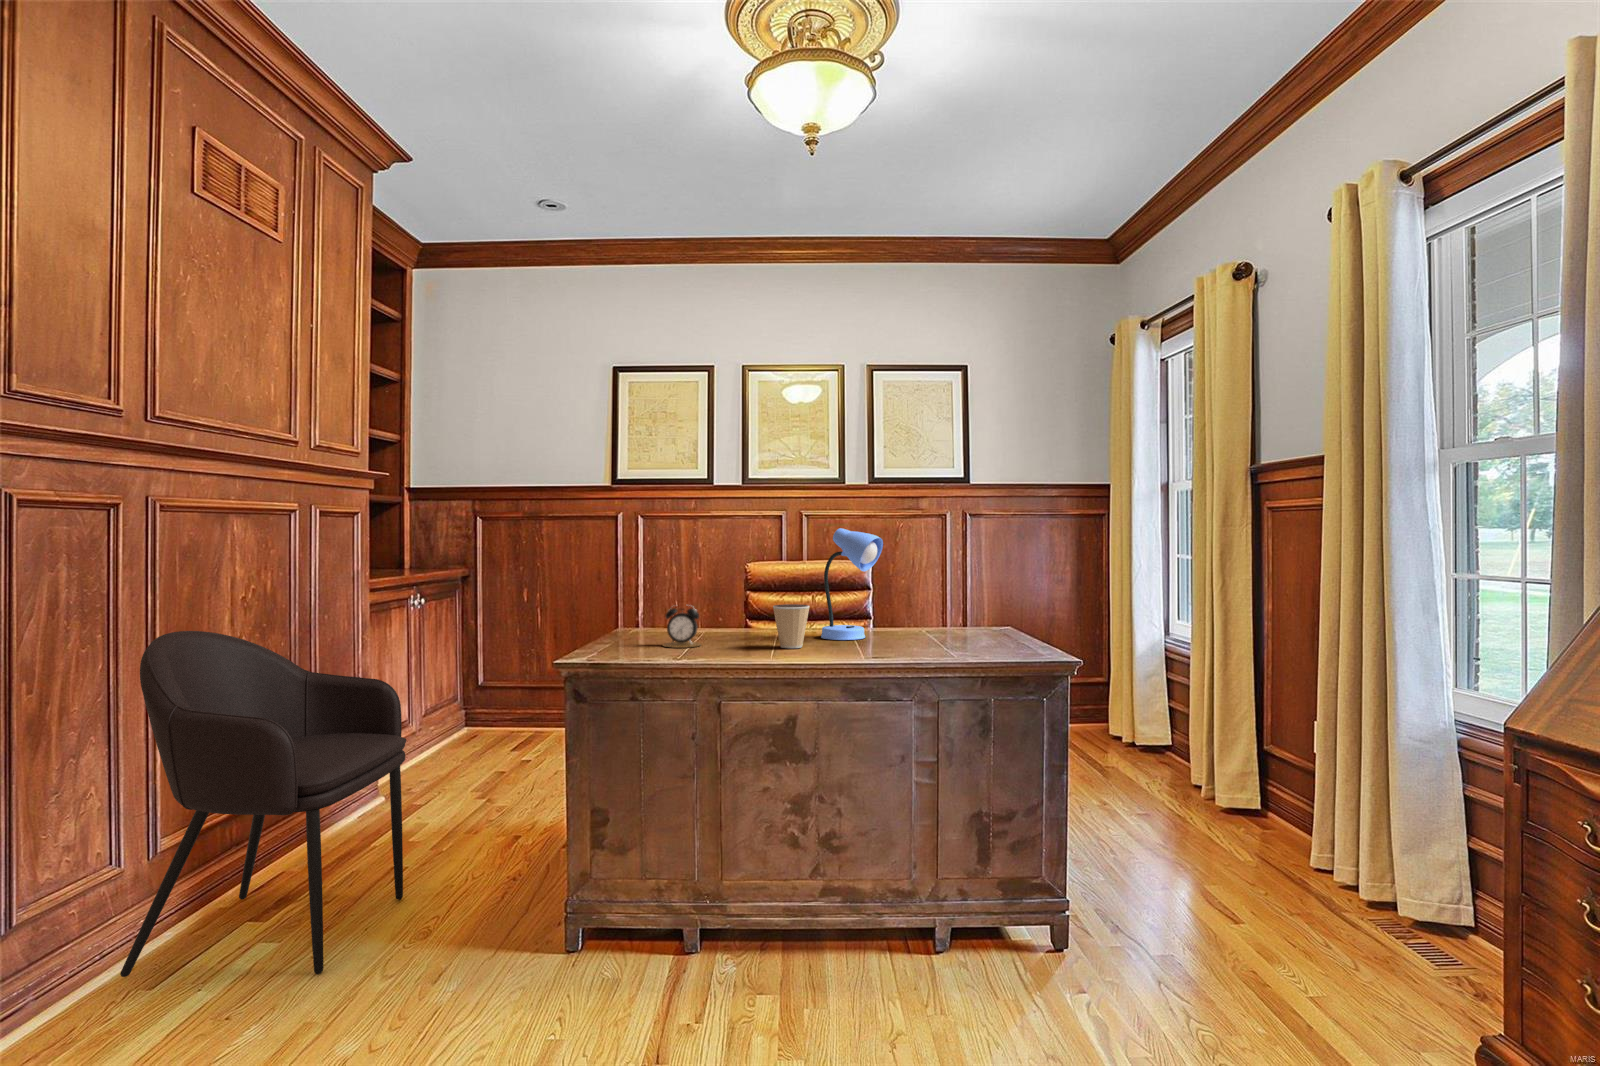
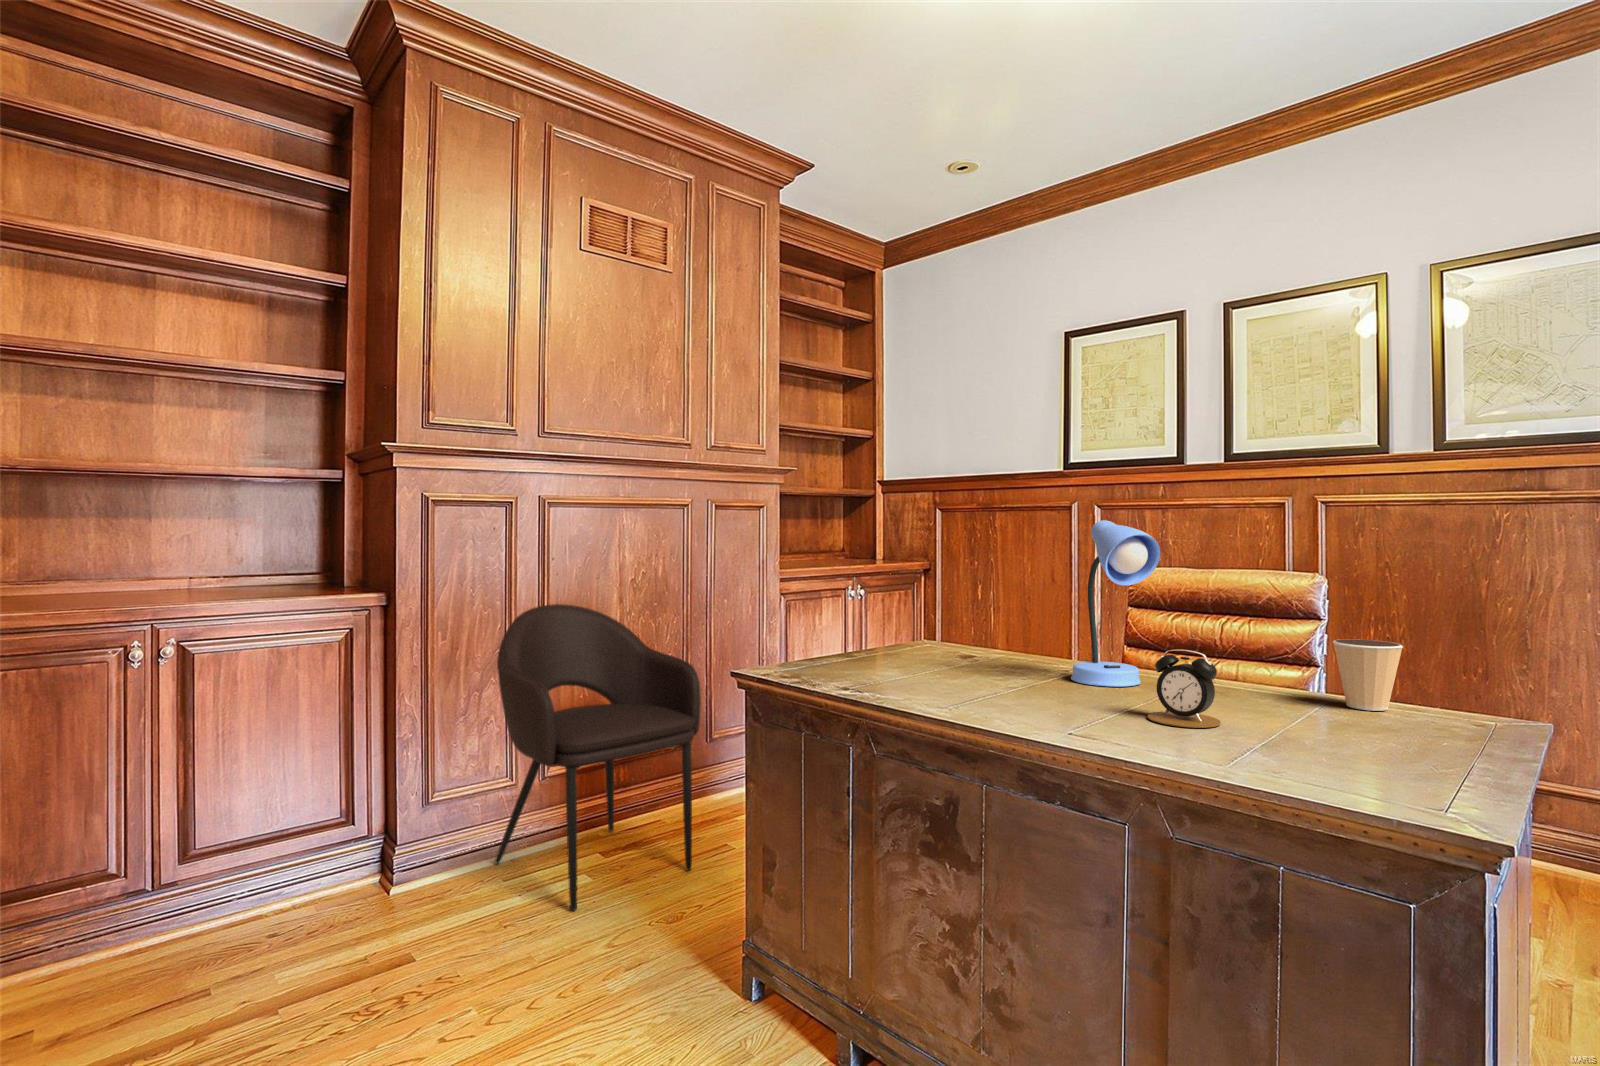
coffee cup: present [773,604,810,648] -> present [1333,639,1403,711]
alarm clock: present [663,608,701,648] -> present [1148,650,1221,728]

